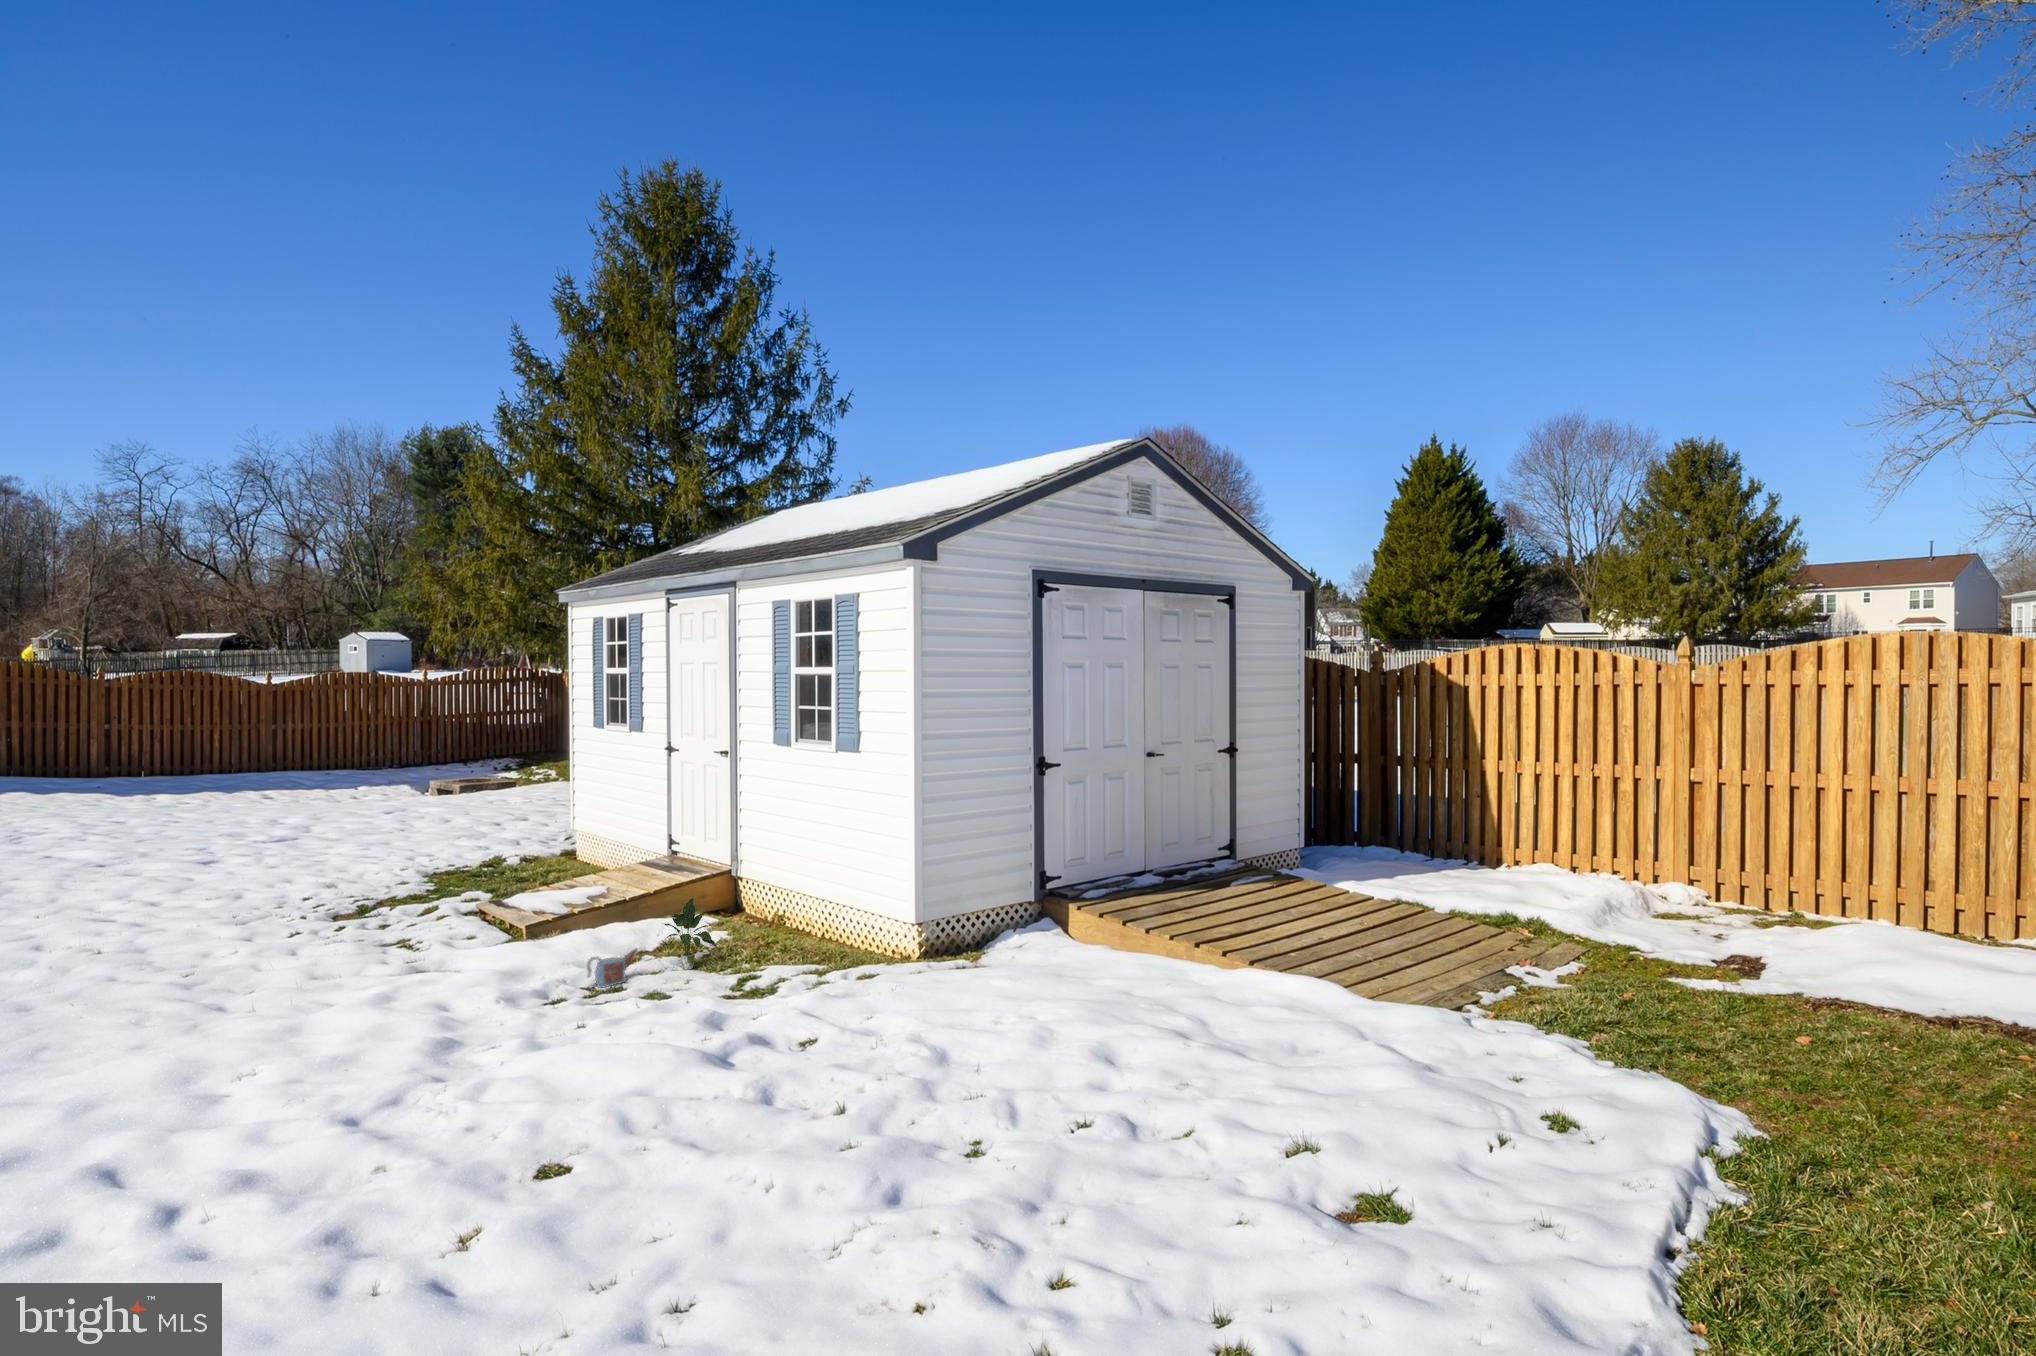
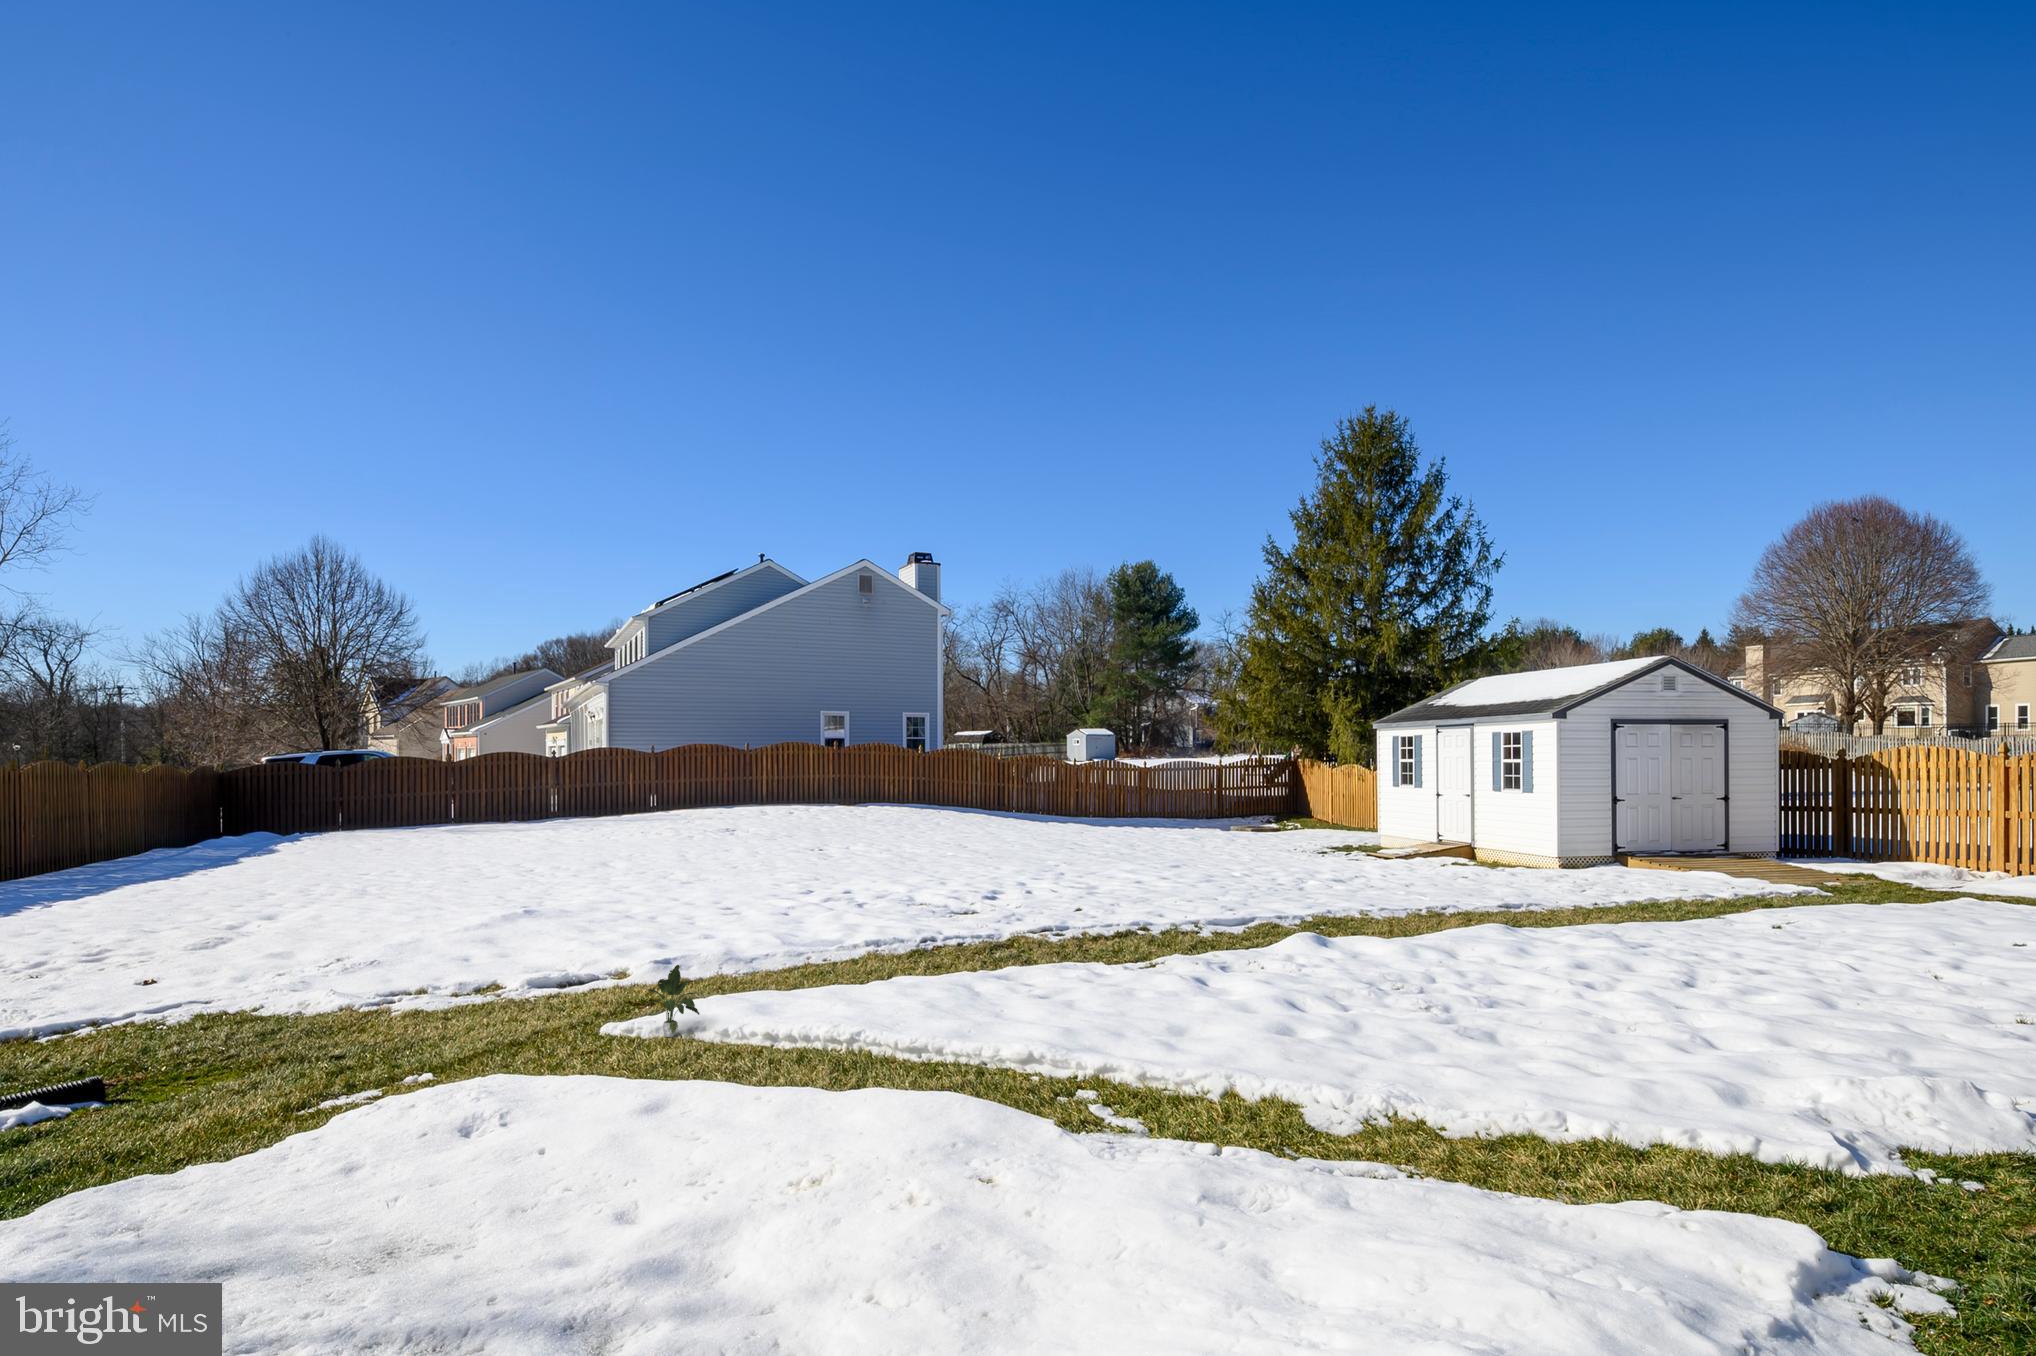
watering can: present [587,949,637,988] -> none [569,1012,622,1051]

